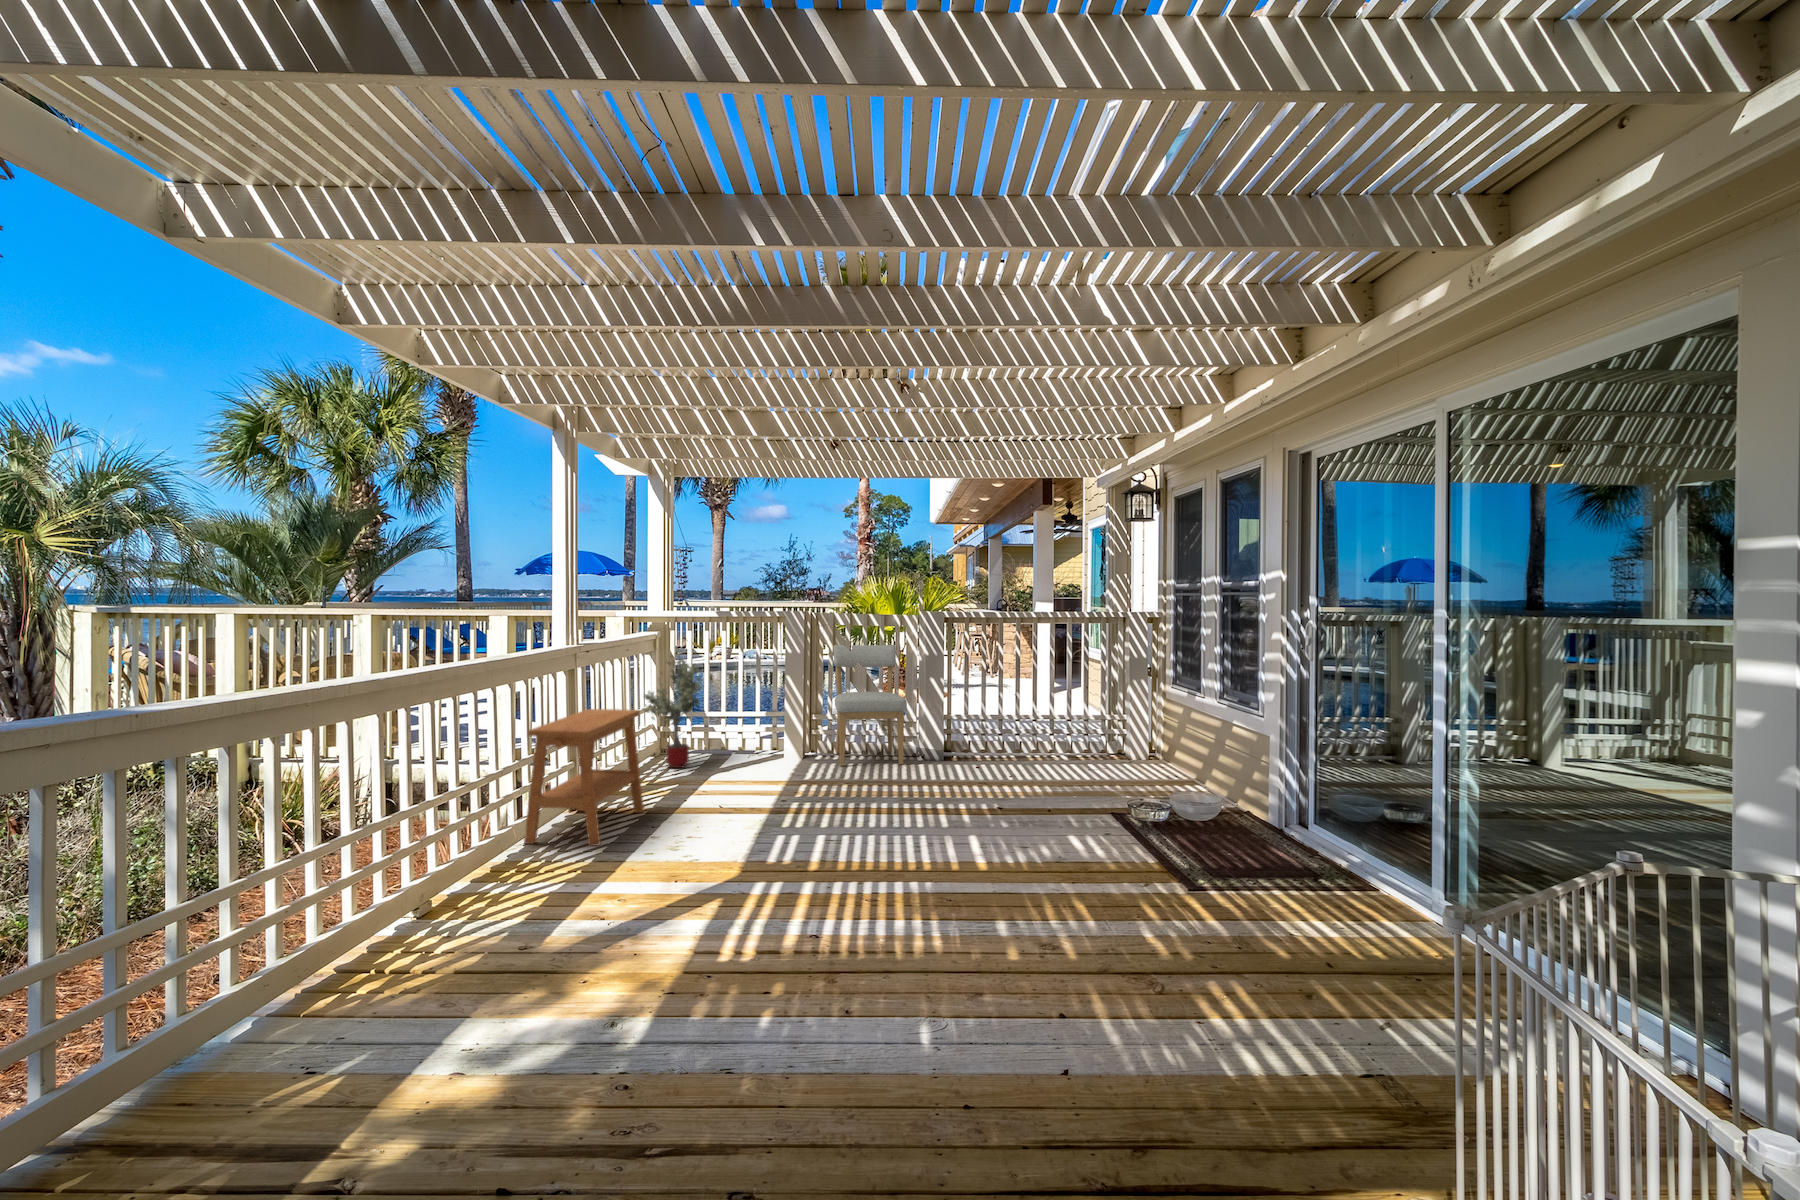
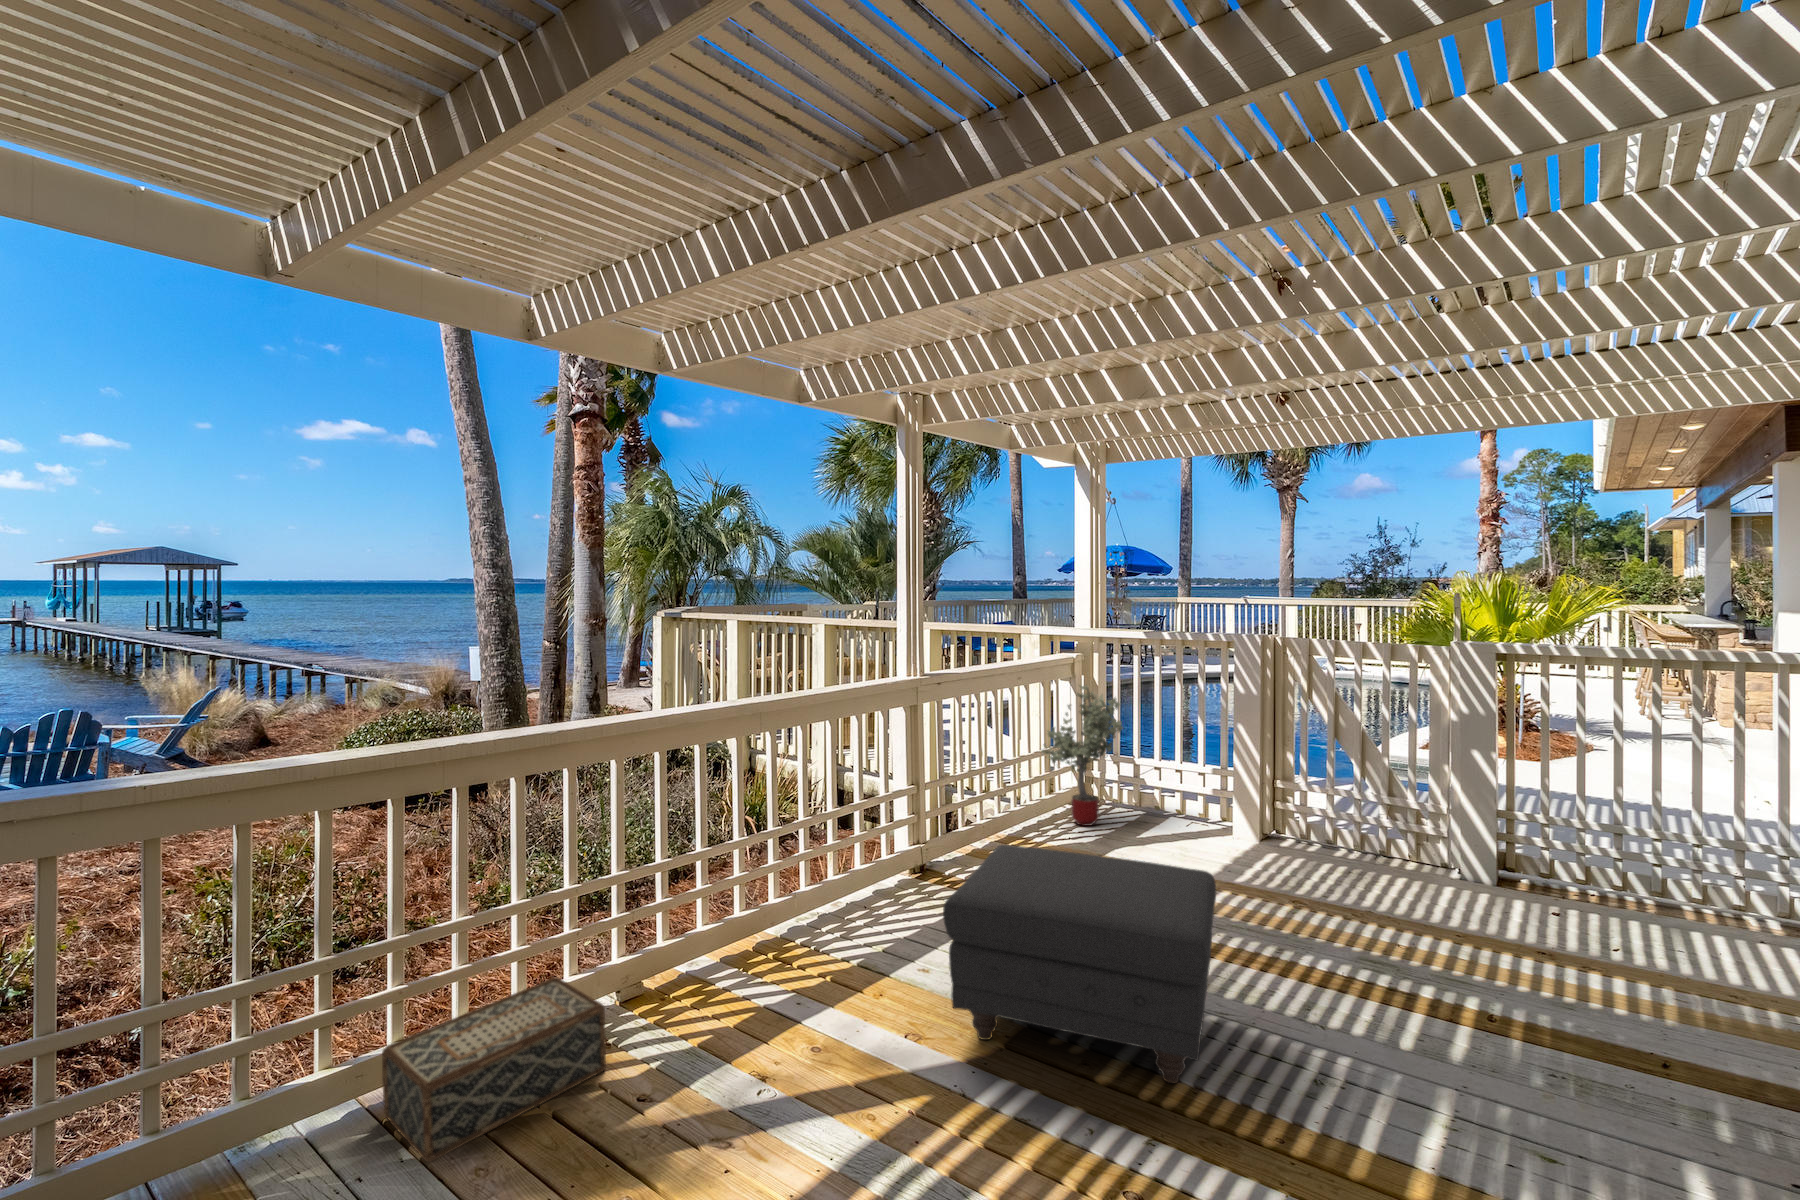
chair: present [833,645,907,766] -> none [1296,686,1416,882]
side table: present [524,709,644,846] -> none [829,754,988,934]
ottoman: none [698,744,873,874] -> present [943,845,1216,1083]
woven basket: none [272,896,455,1026] -> present [382,977,606,1162]

